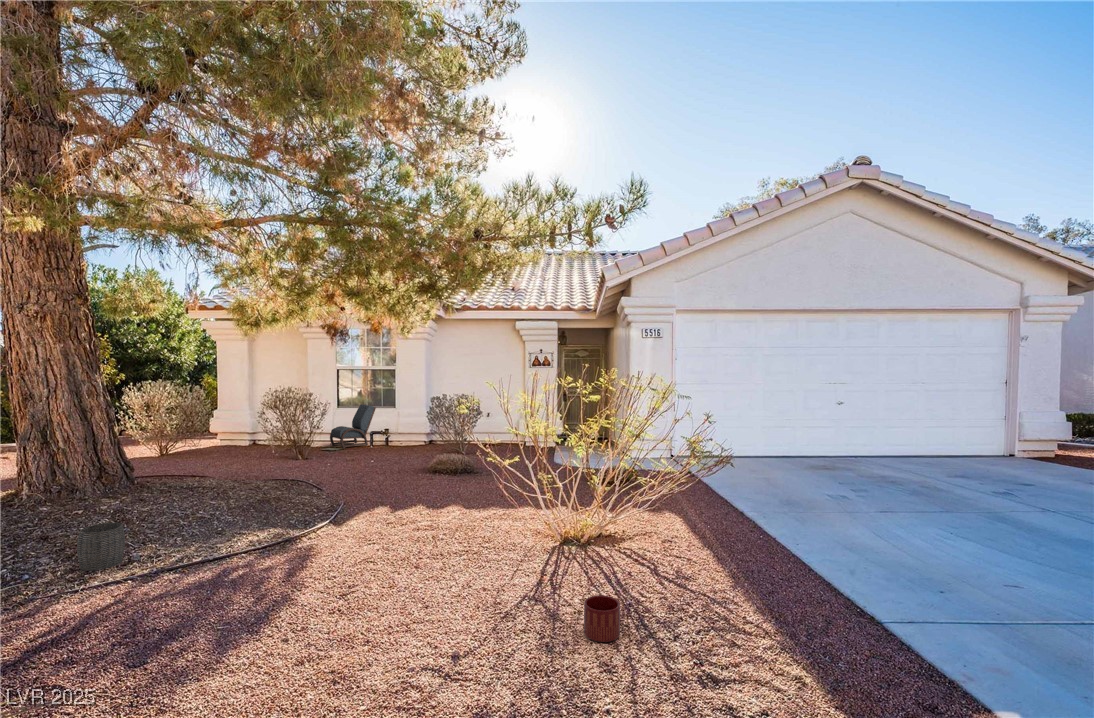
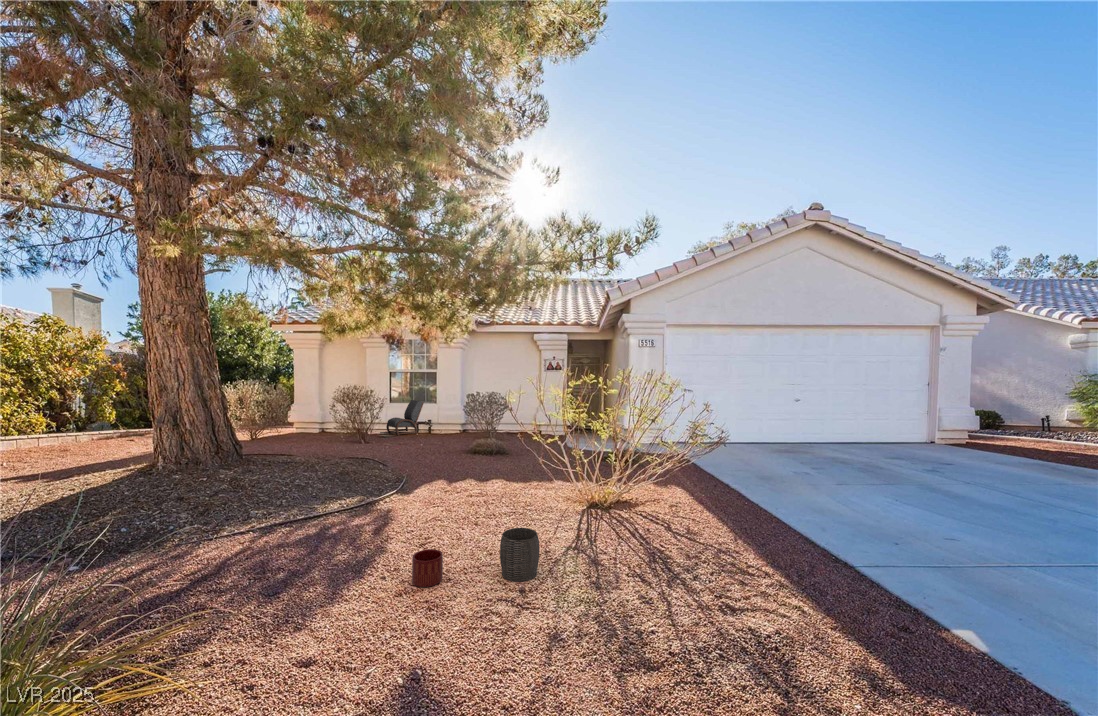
woven basket: present [77,523,125,571] -> present [500,528,539,582]
planter: present [584,595,620,642] -> present [412,549,443,587]

